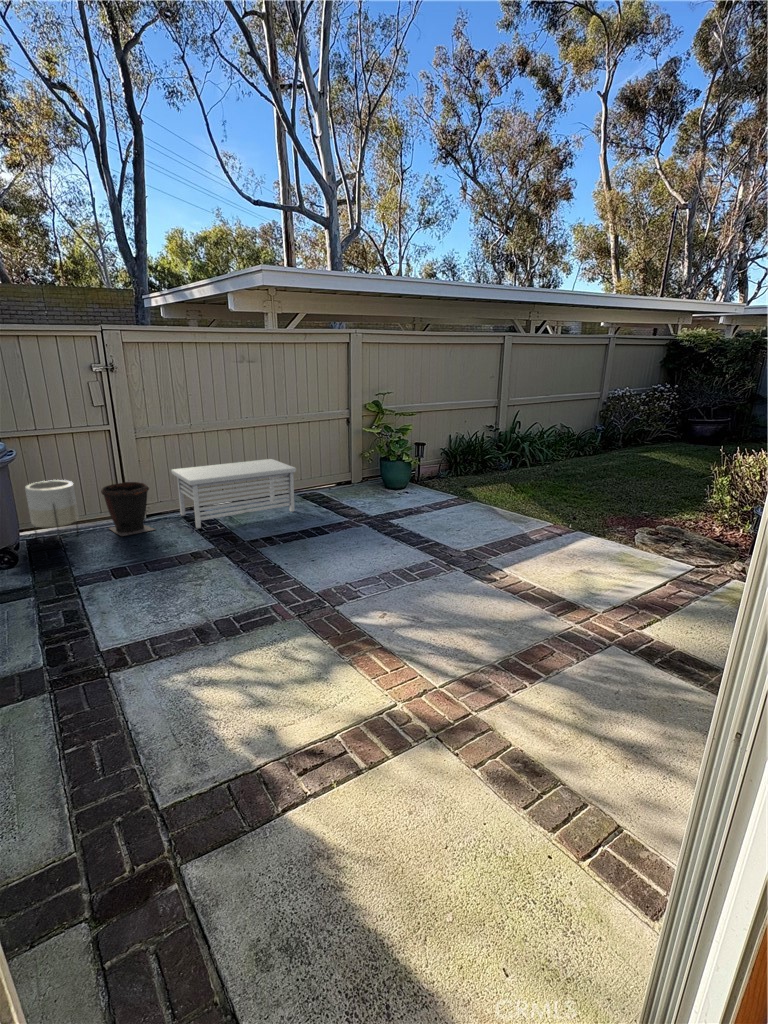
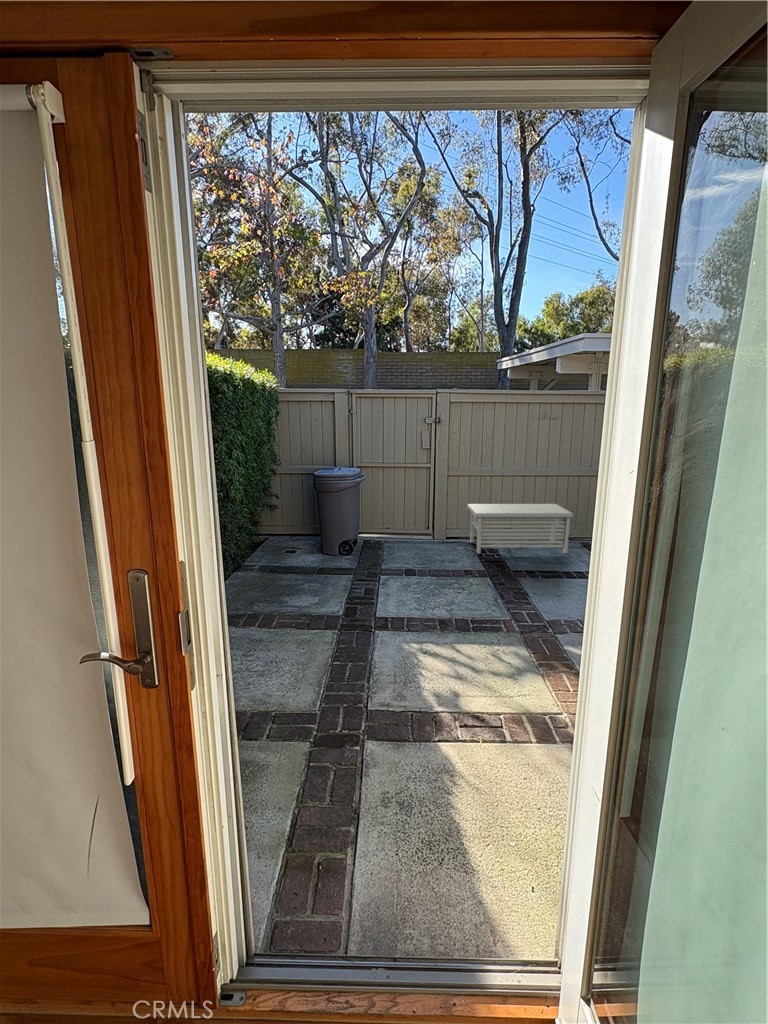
planter: present [25,480,79,542] -> none [368,503,397,548]
bucket: present [101,482,155,536] -> none [414,510,447,550]

